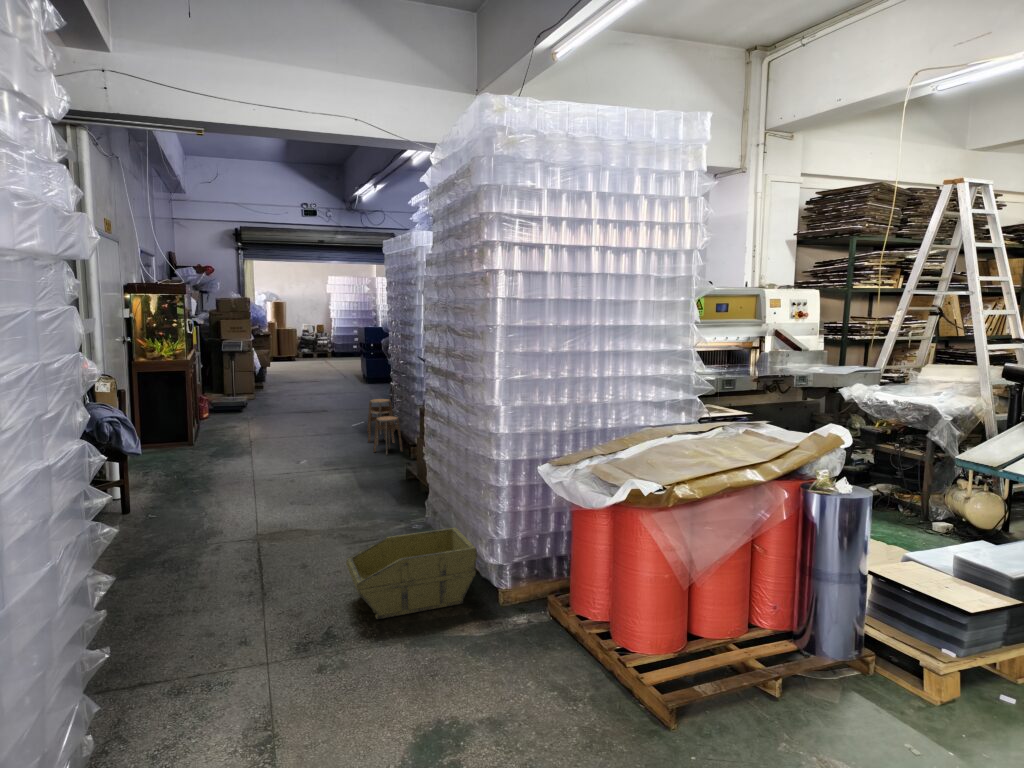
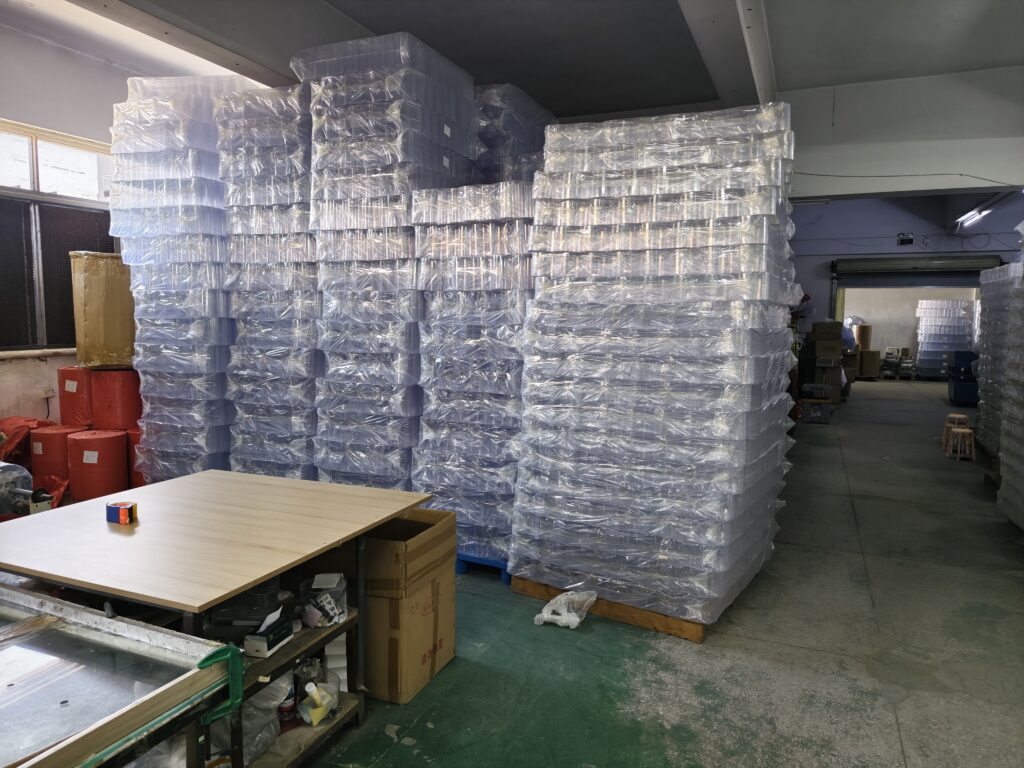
toolbox: none [201,373,242,425] -> present [801,384,832,424]
storage bin: present [346,527,477,619] -> none [911,491,1012,542]

